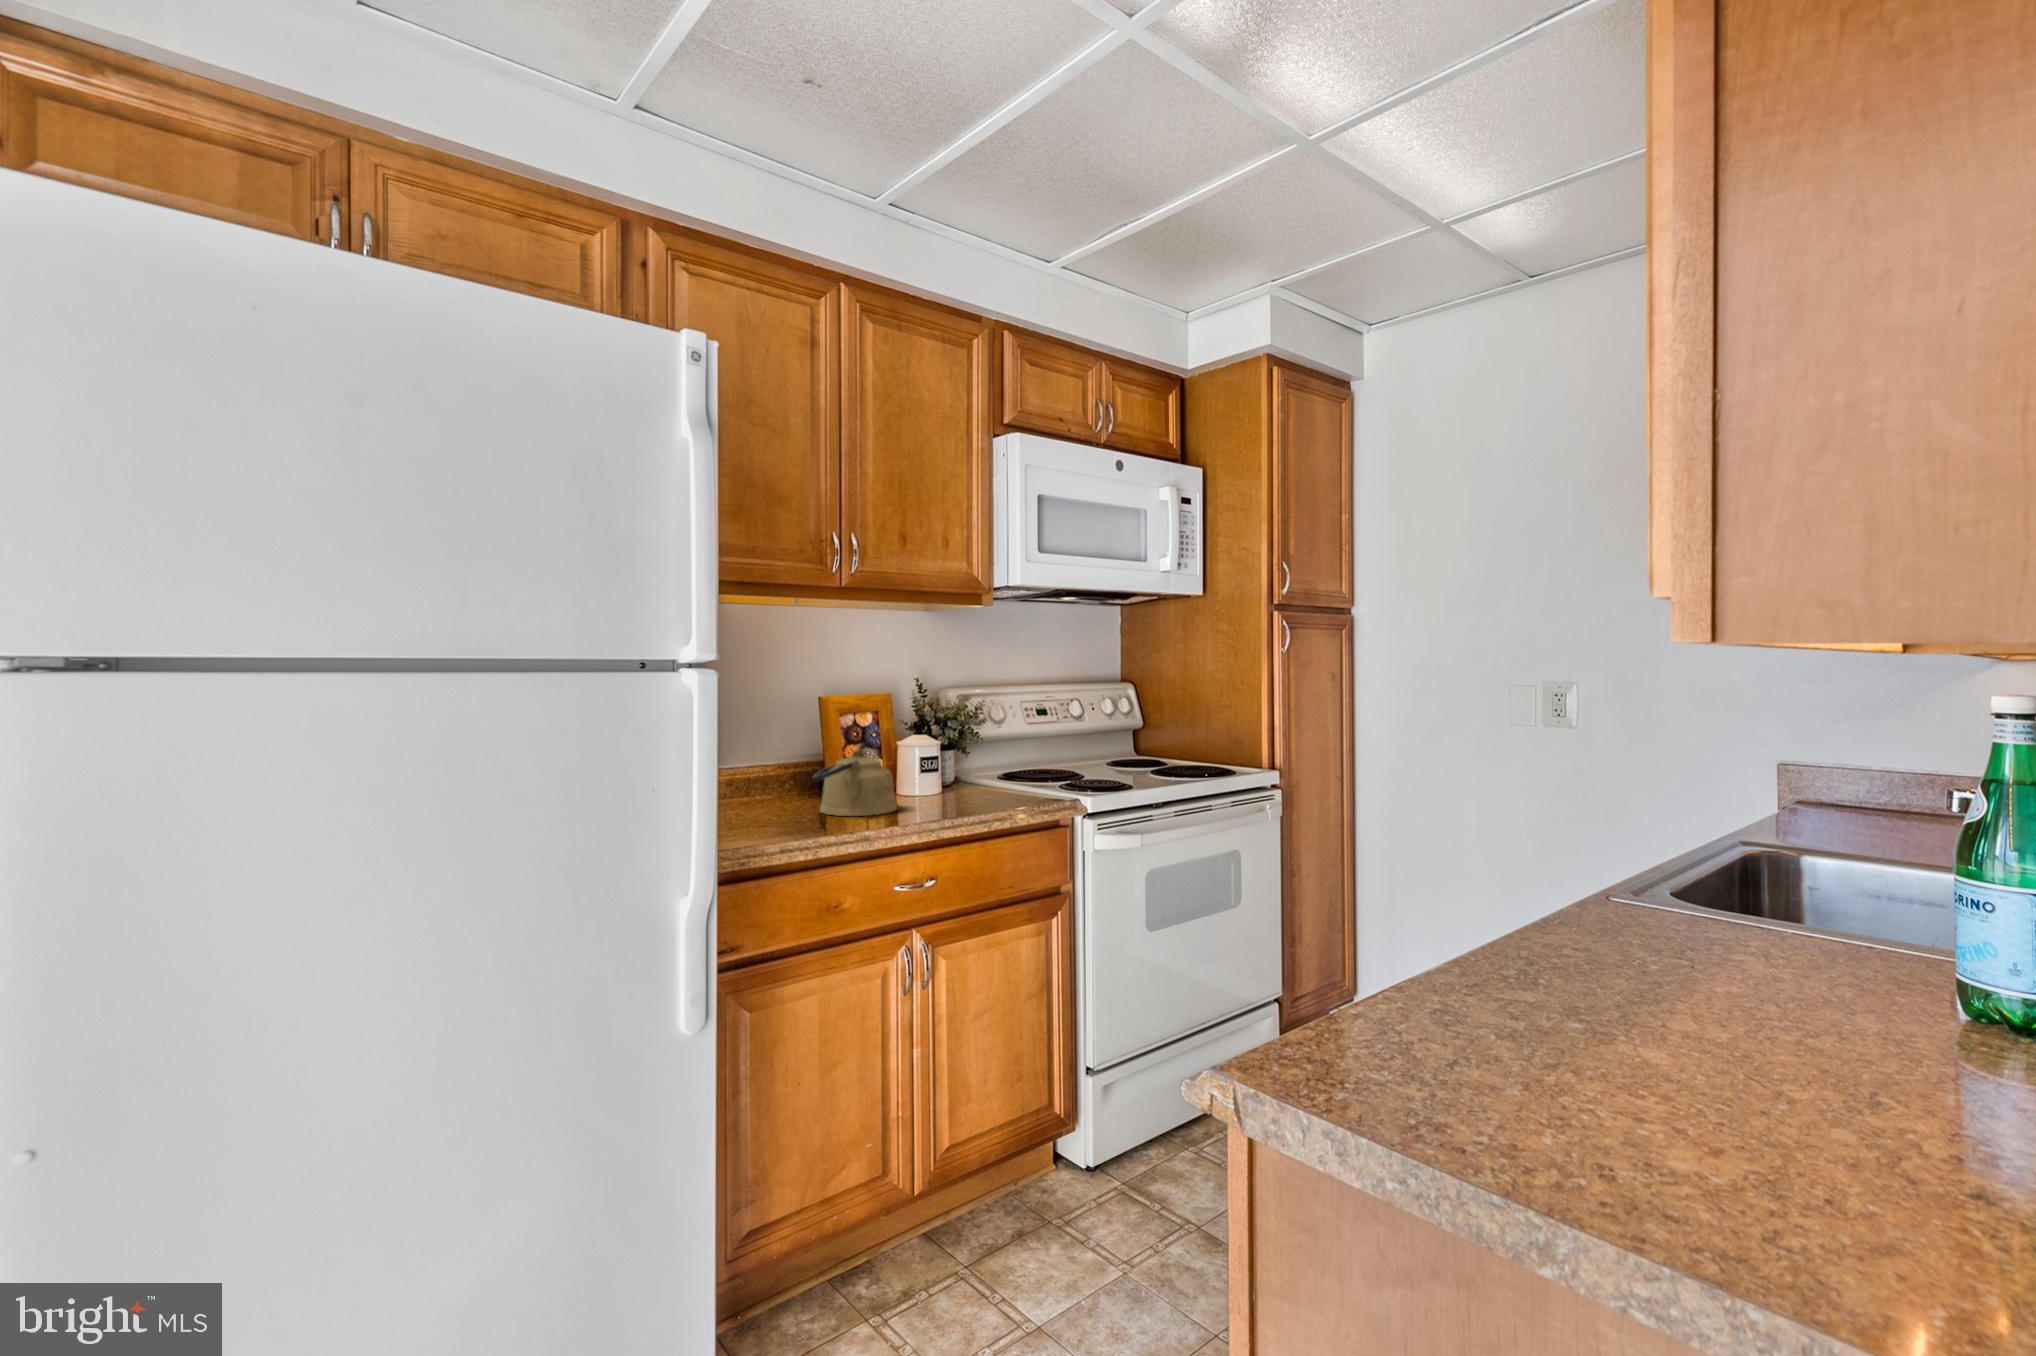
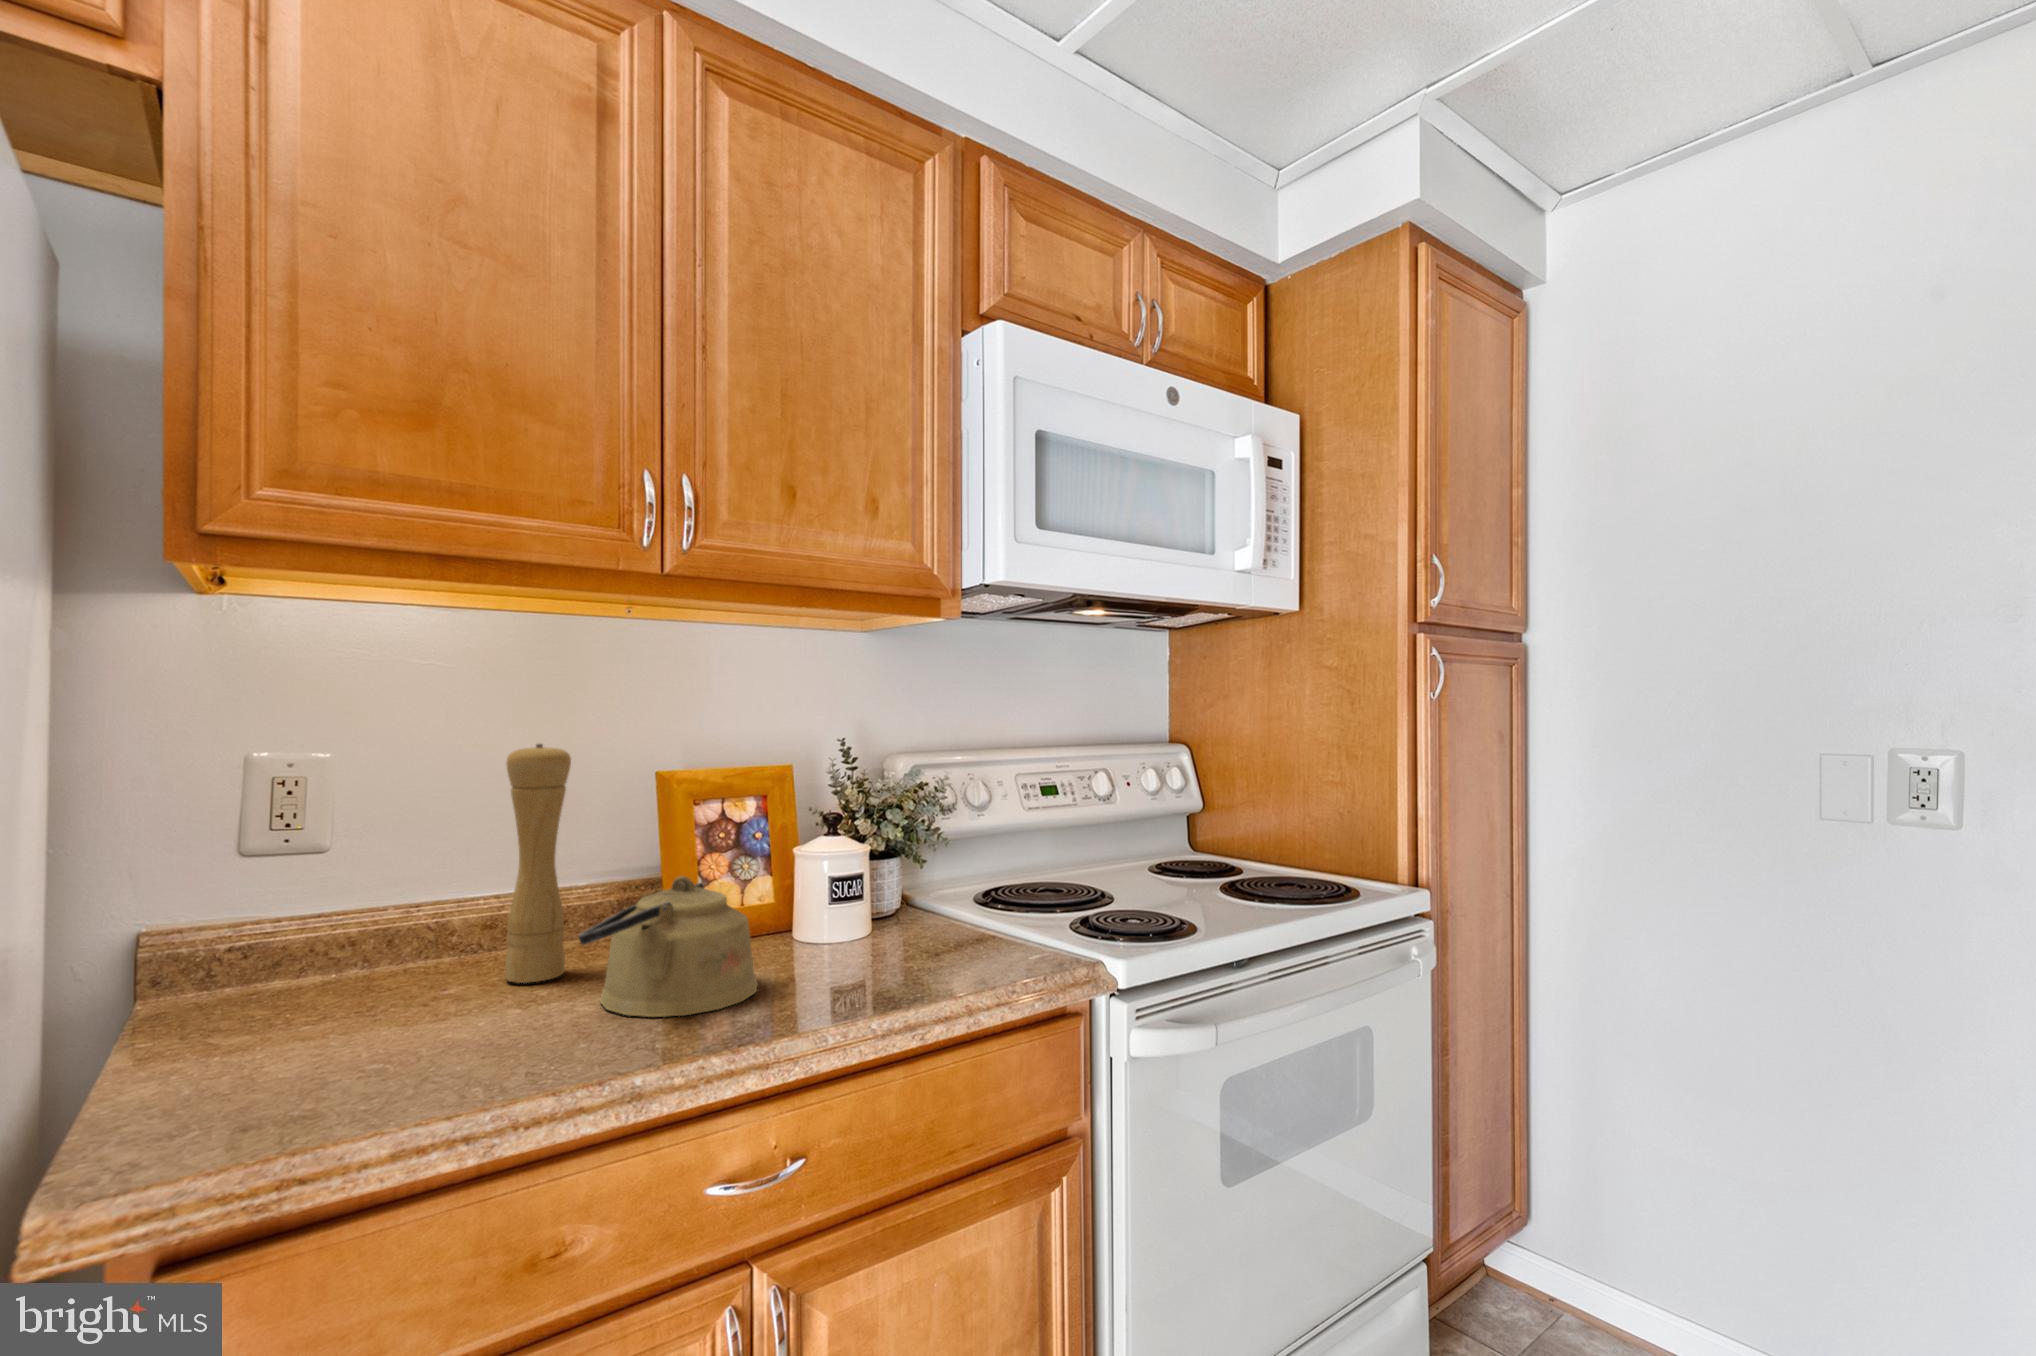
pepper mill: none [757,682,789,808] -> present [505,744,571,983]

